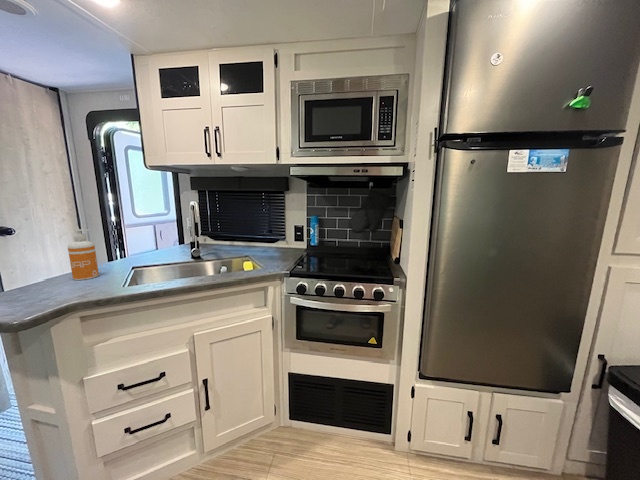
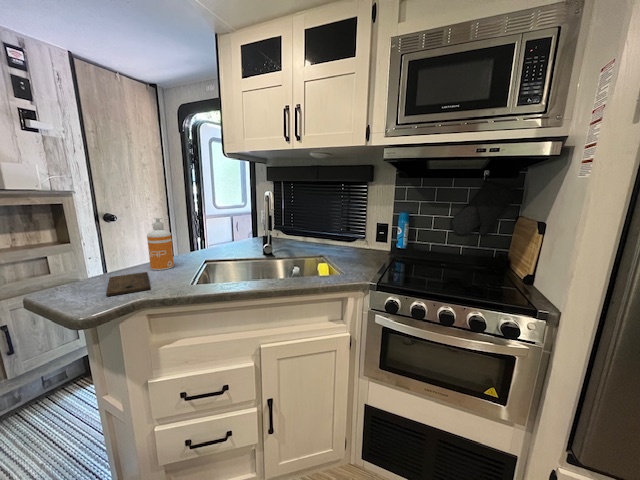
cutting board: none [30,282,80,305] -> present [106,272,151,296]

